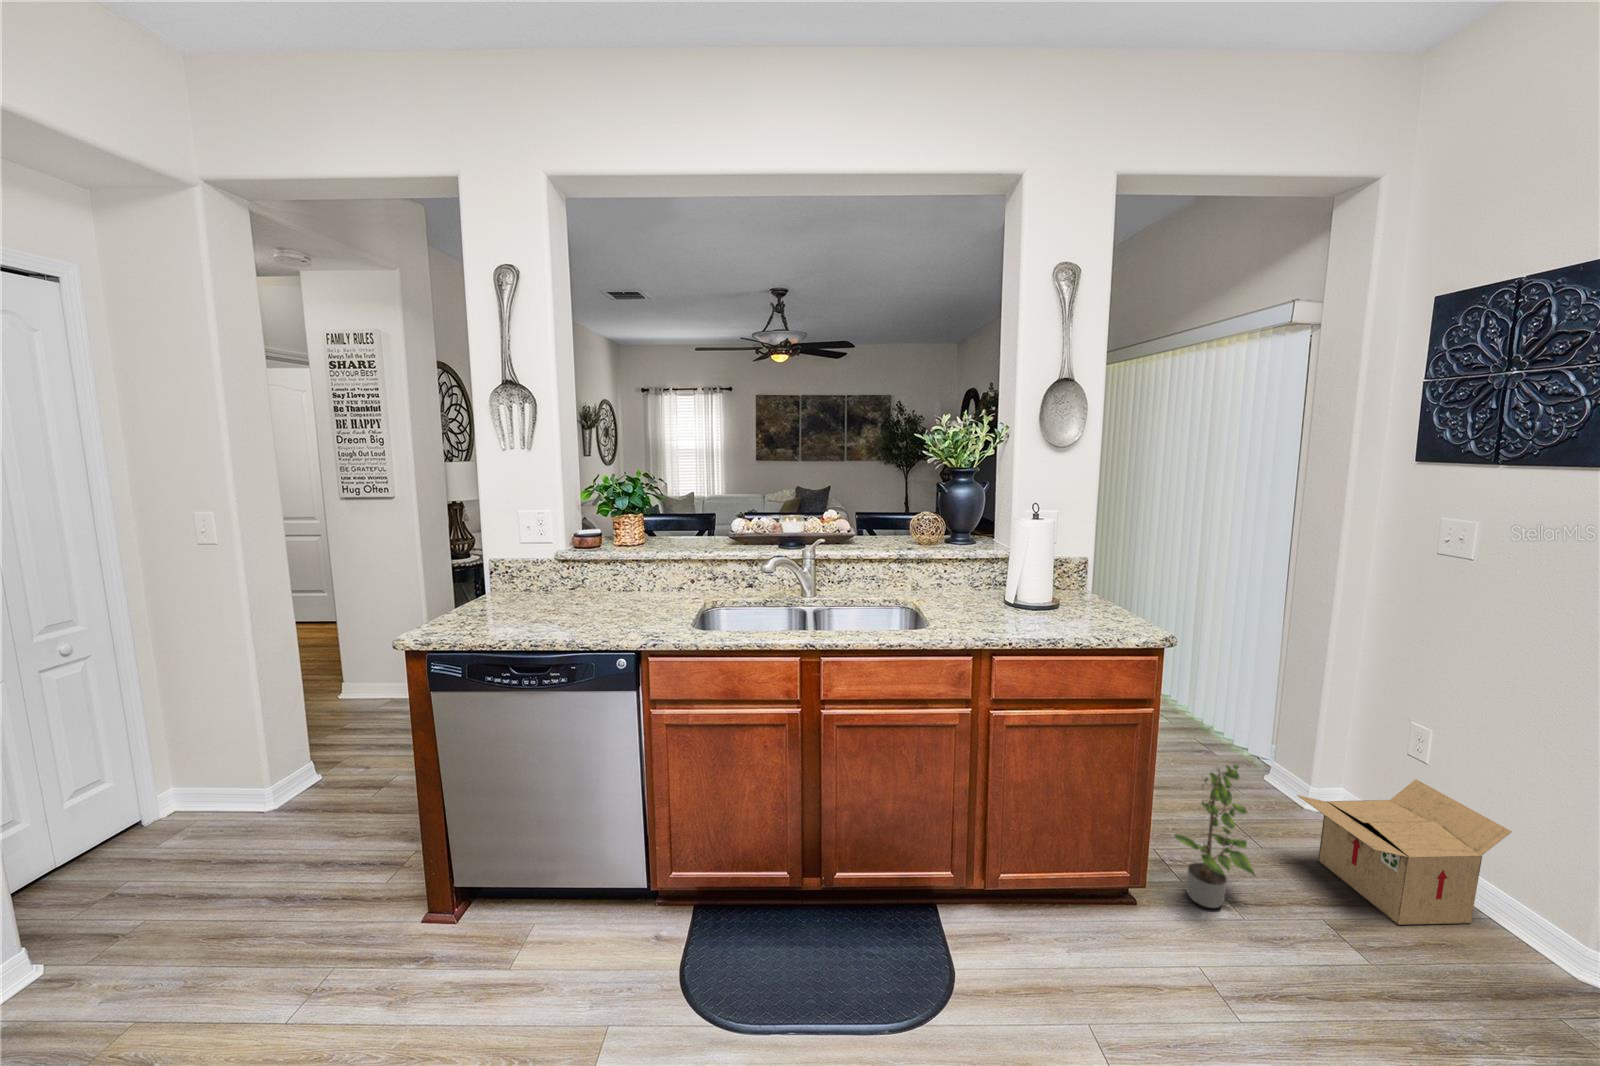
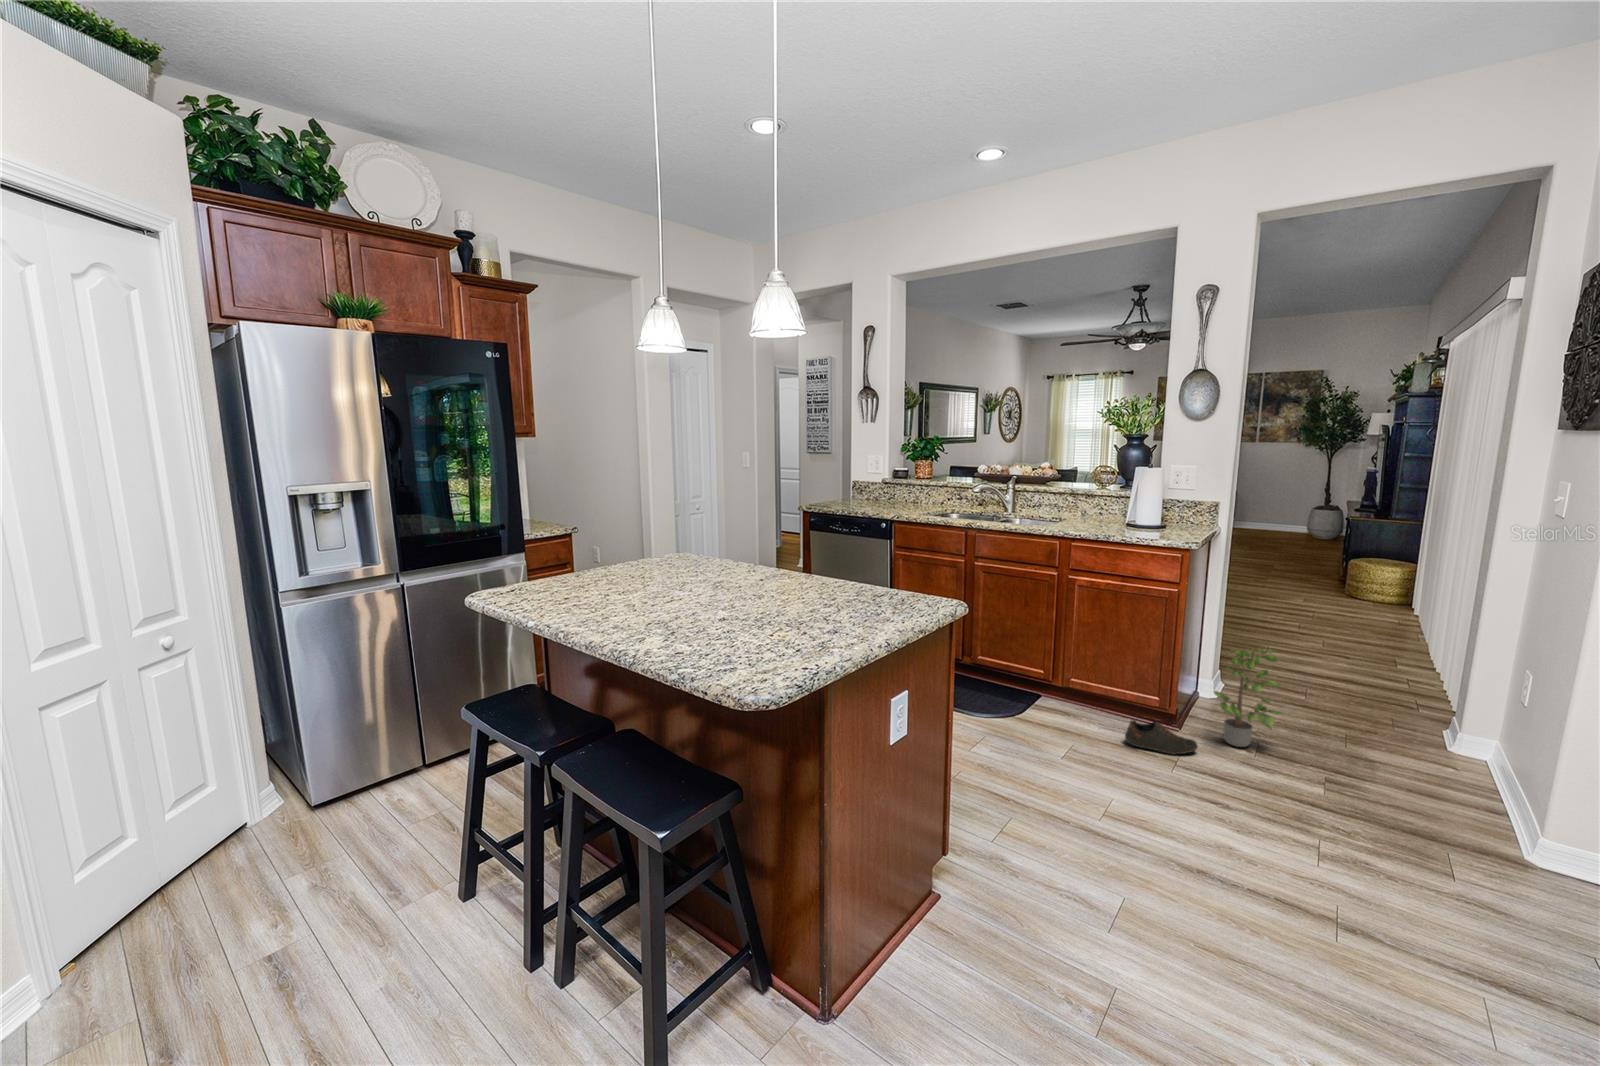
cardboard box: present [1297,779,1512,925] -> none [1361,700,1519,814]
shoe: none [1125,925,1213,984] -> present [1125,720,1198,755]

